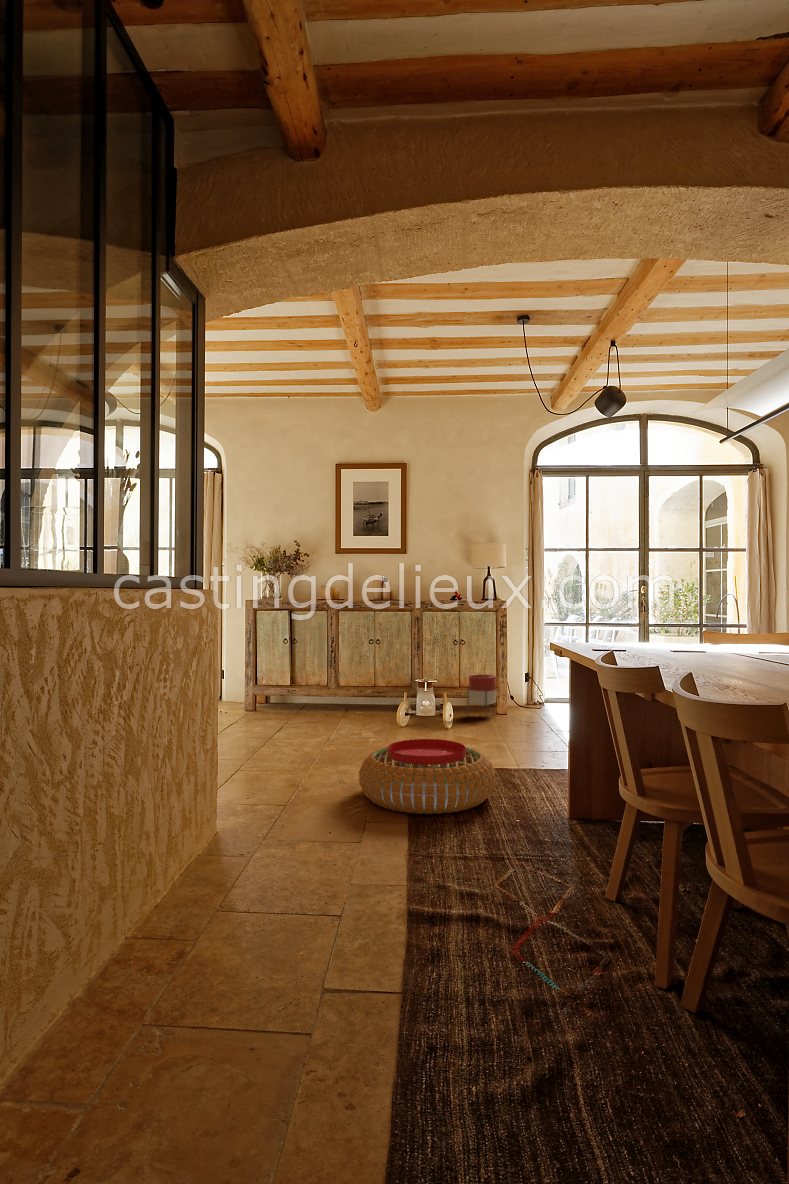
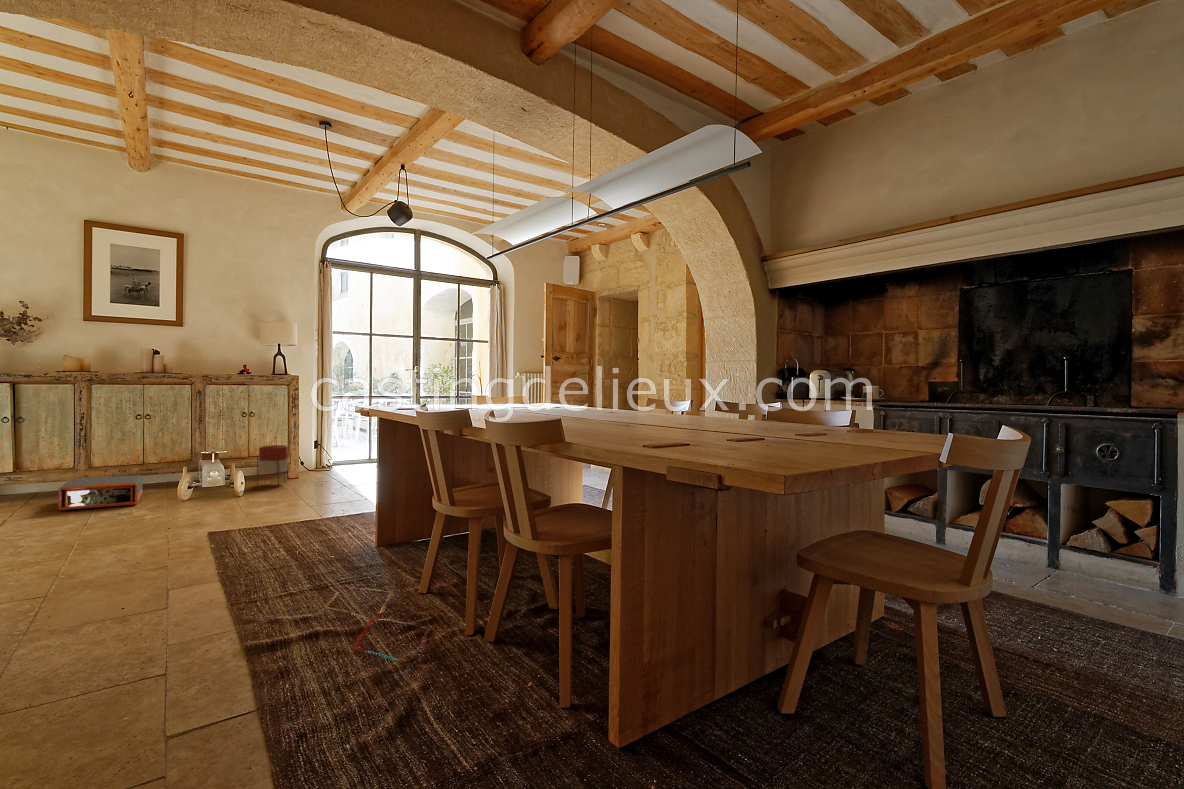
storage box: none [313,695,374,725] -> present [58,475,143,510]
pouf: present [359,739,496,814] -> none [153,503,307,574]

